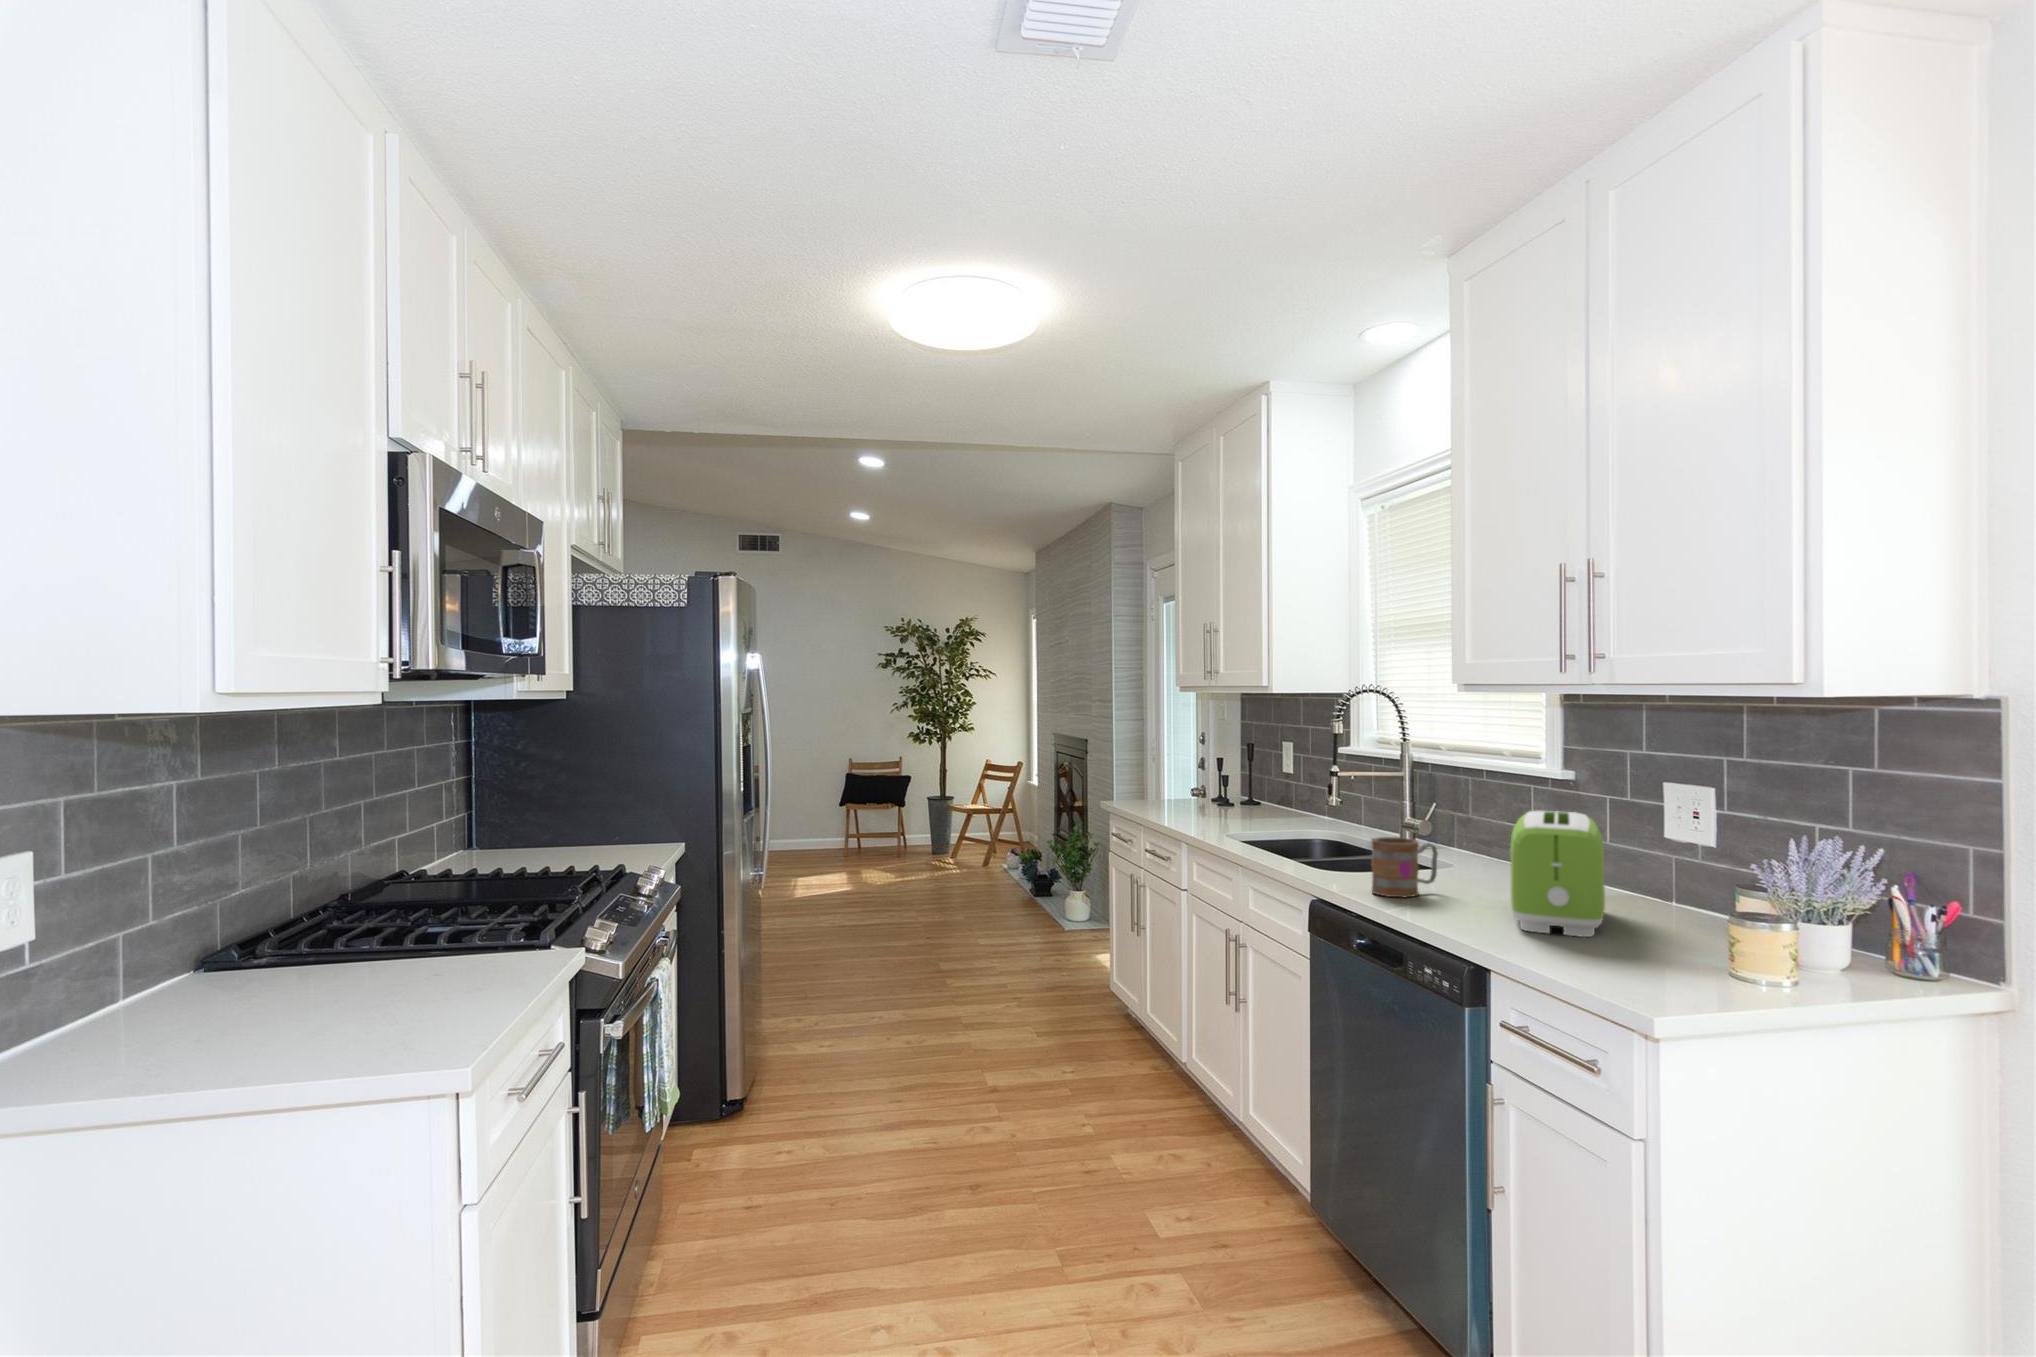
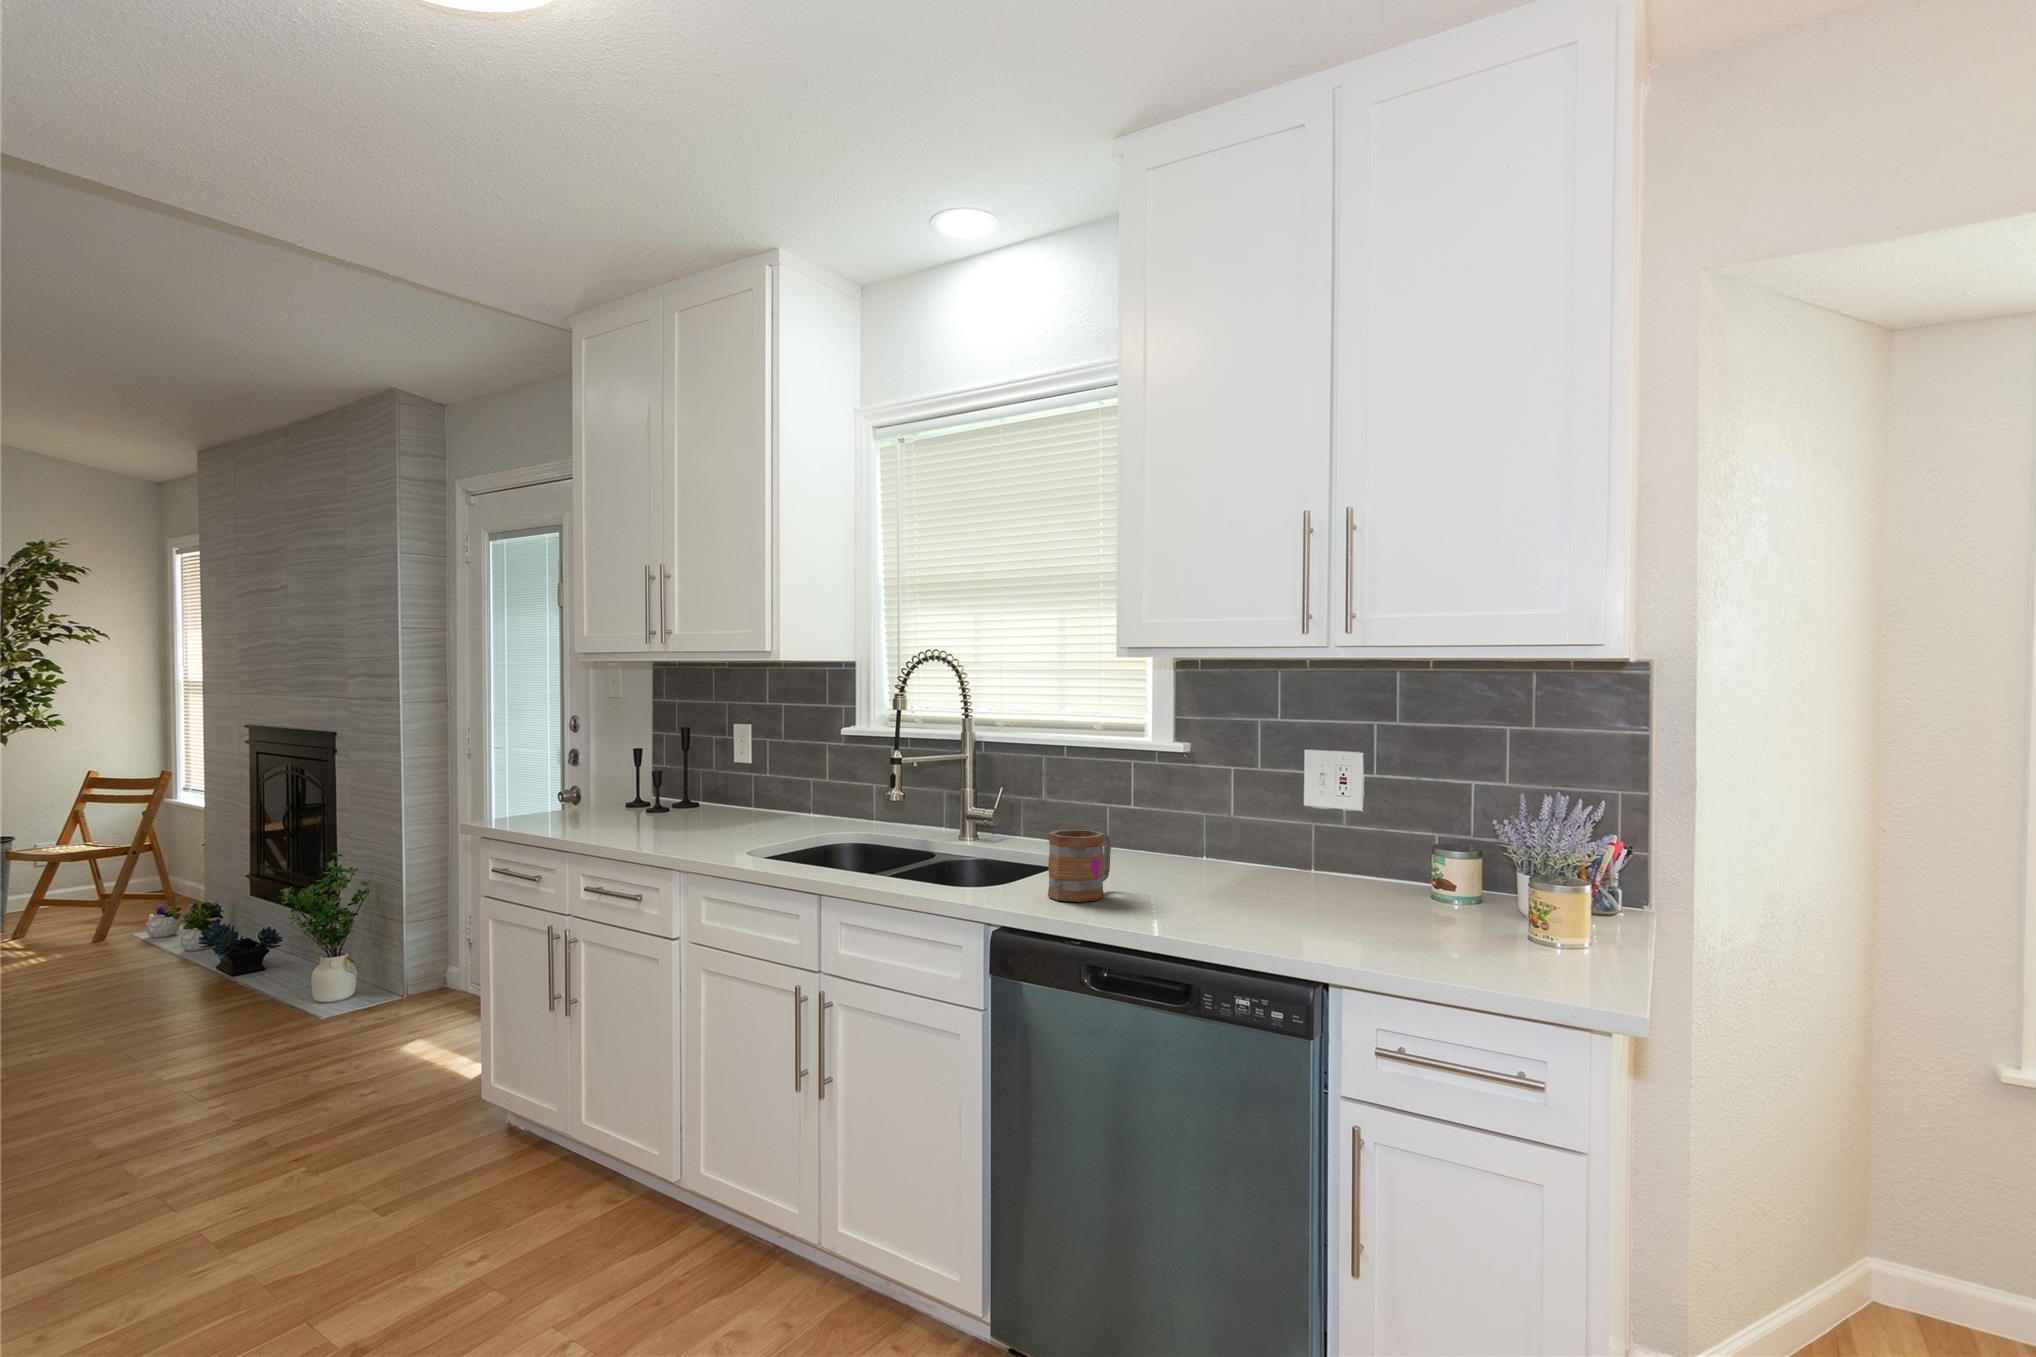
toaster: present [1510,811,1605,937] -> none [1204,786,1342,920]

